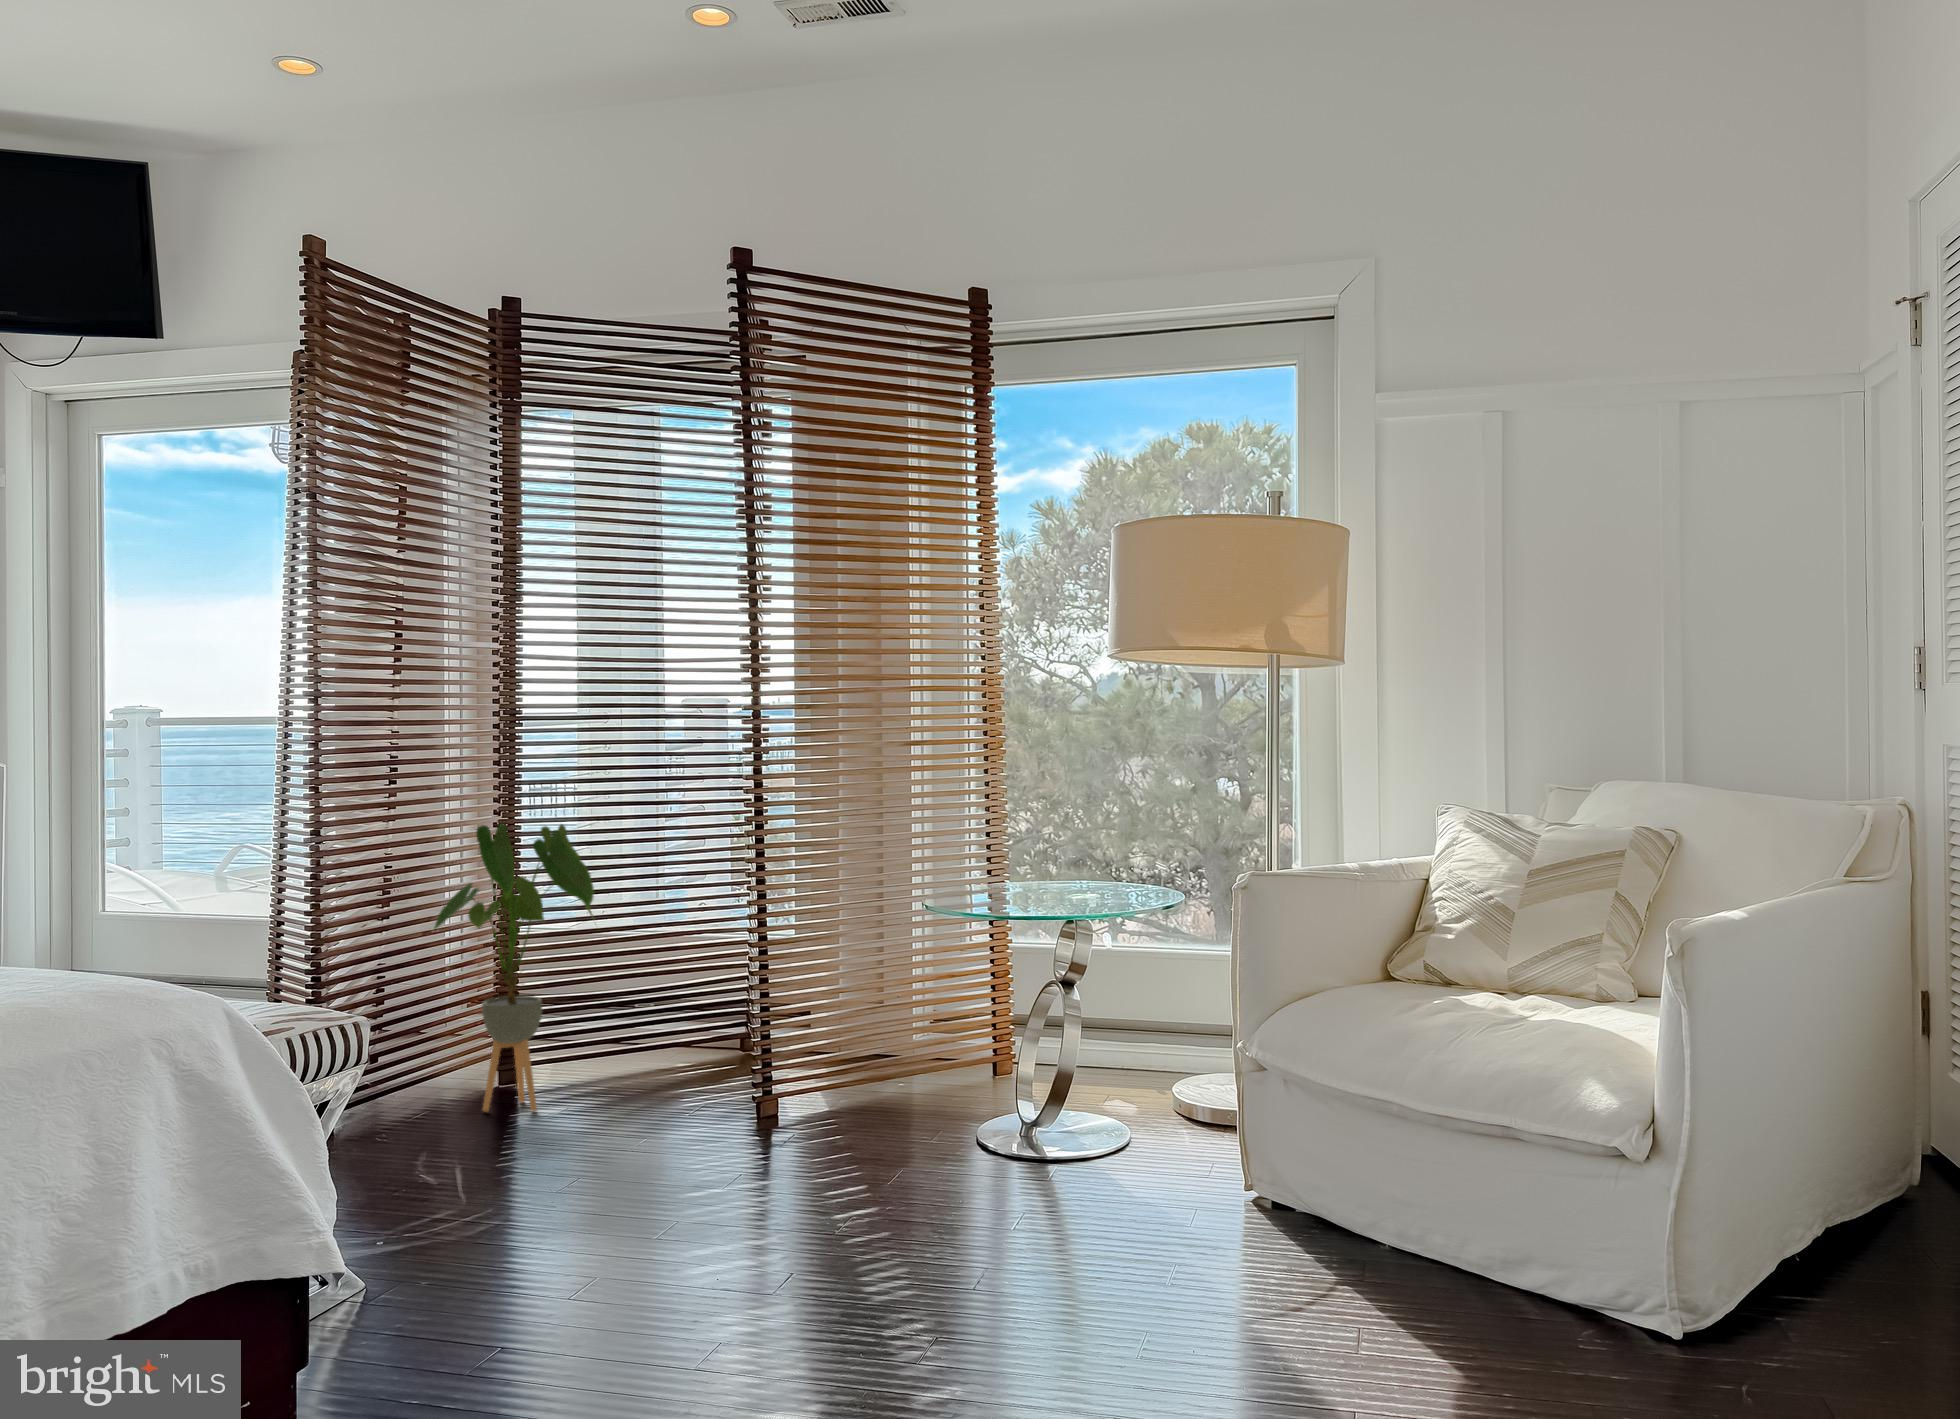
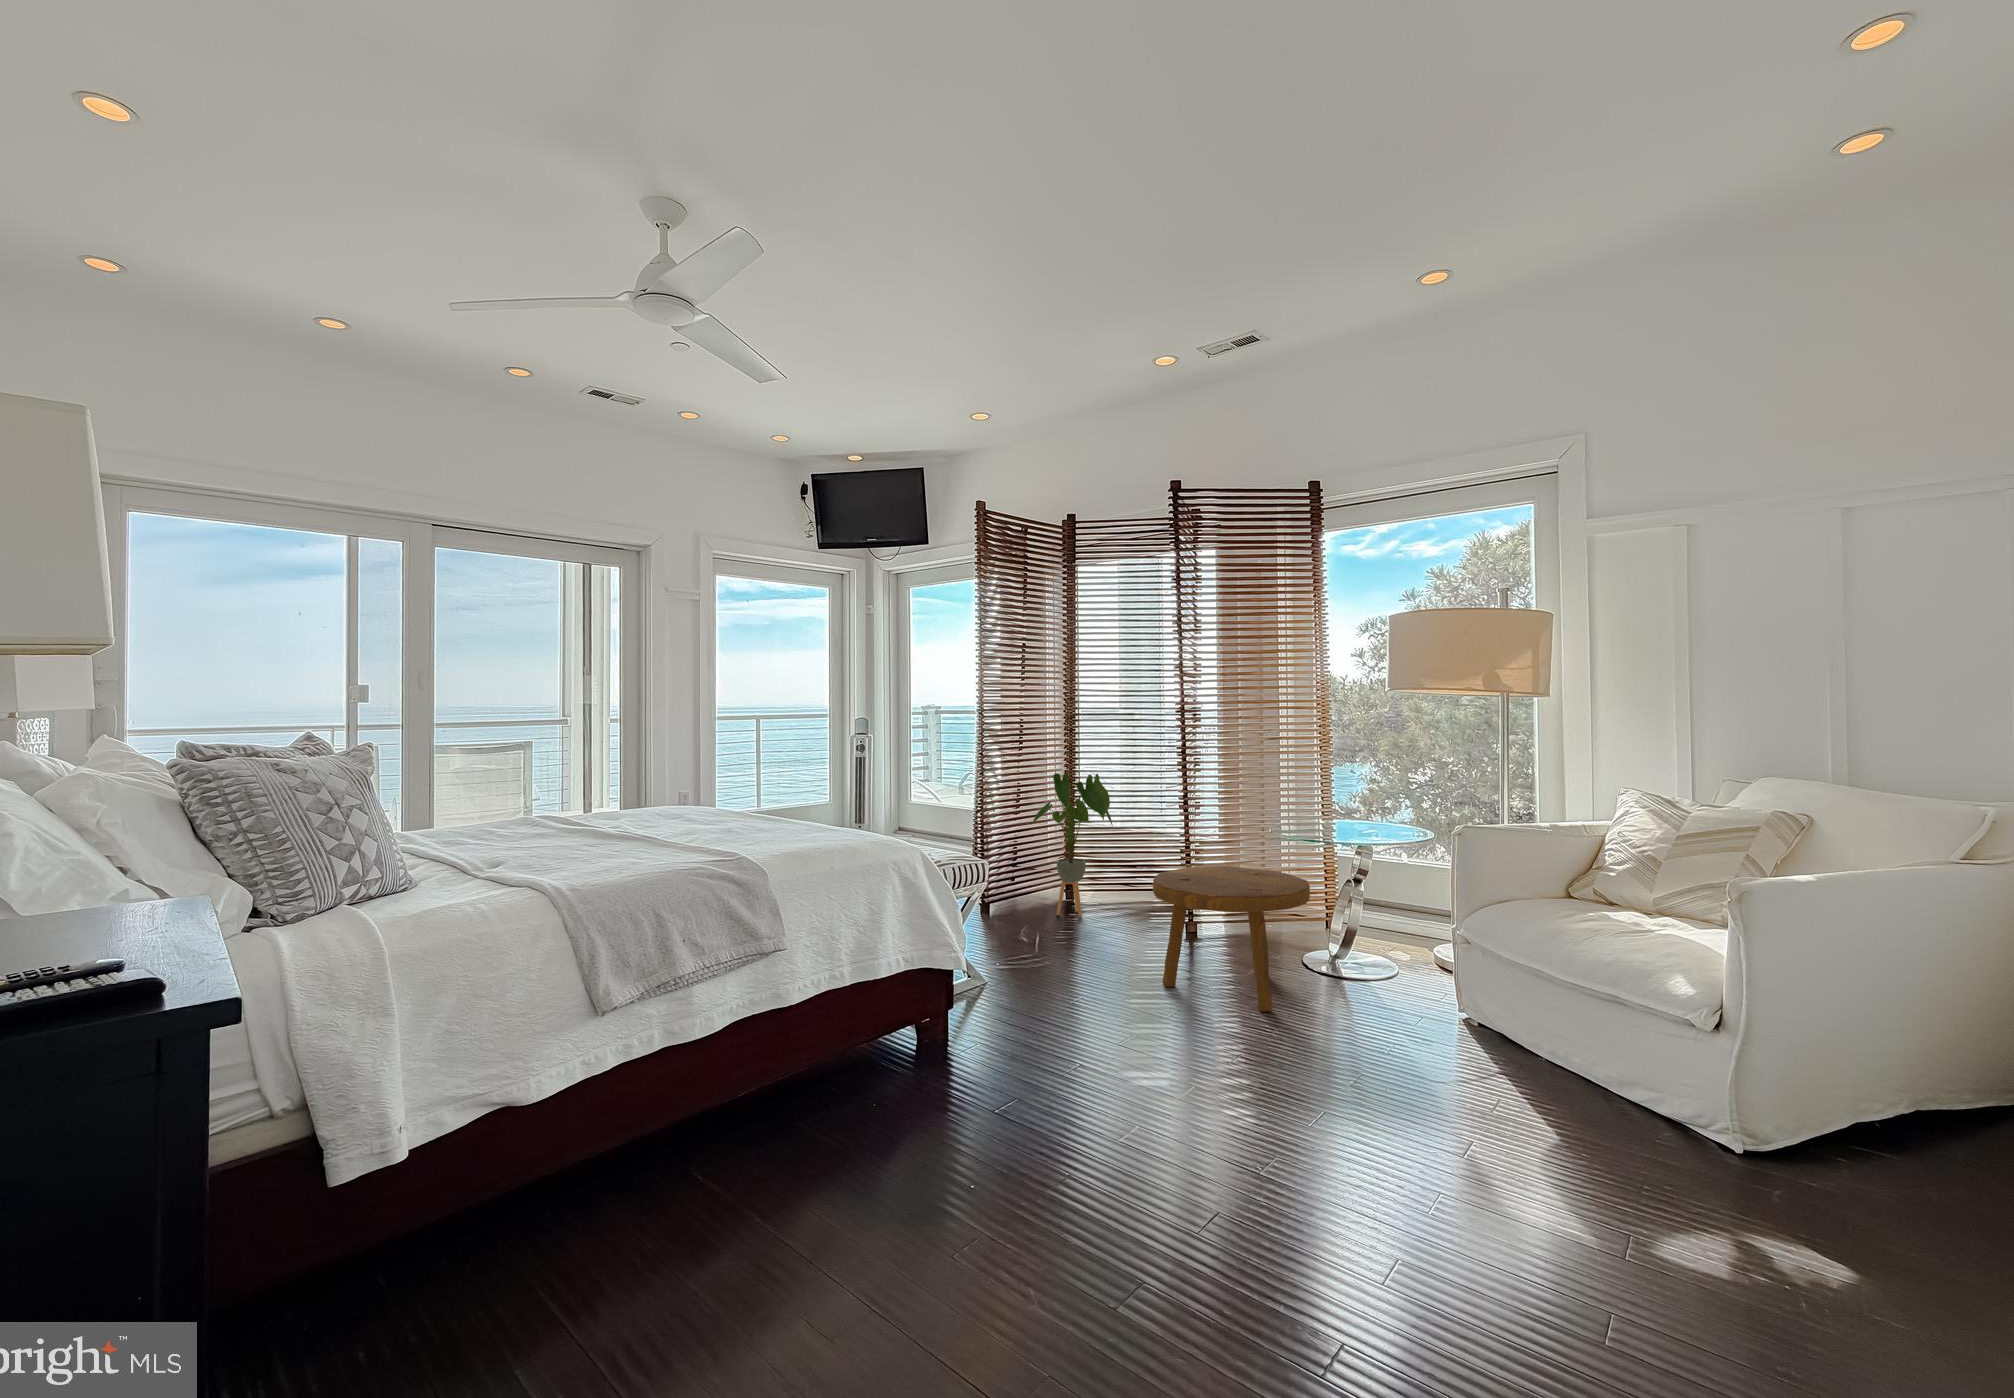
footstool: none [734,977,1010,1221] -> present [1153,866,1310,1012]

